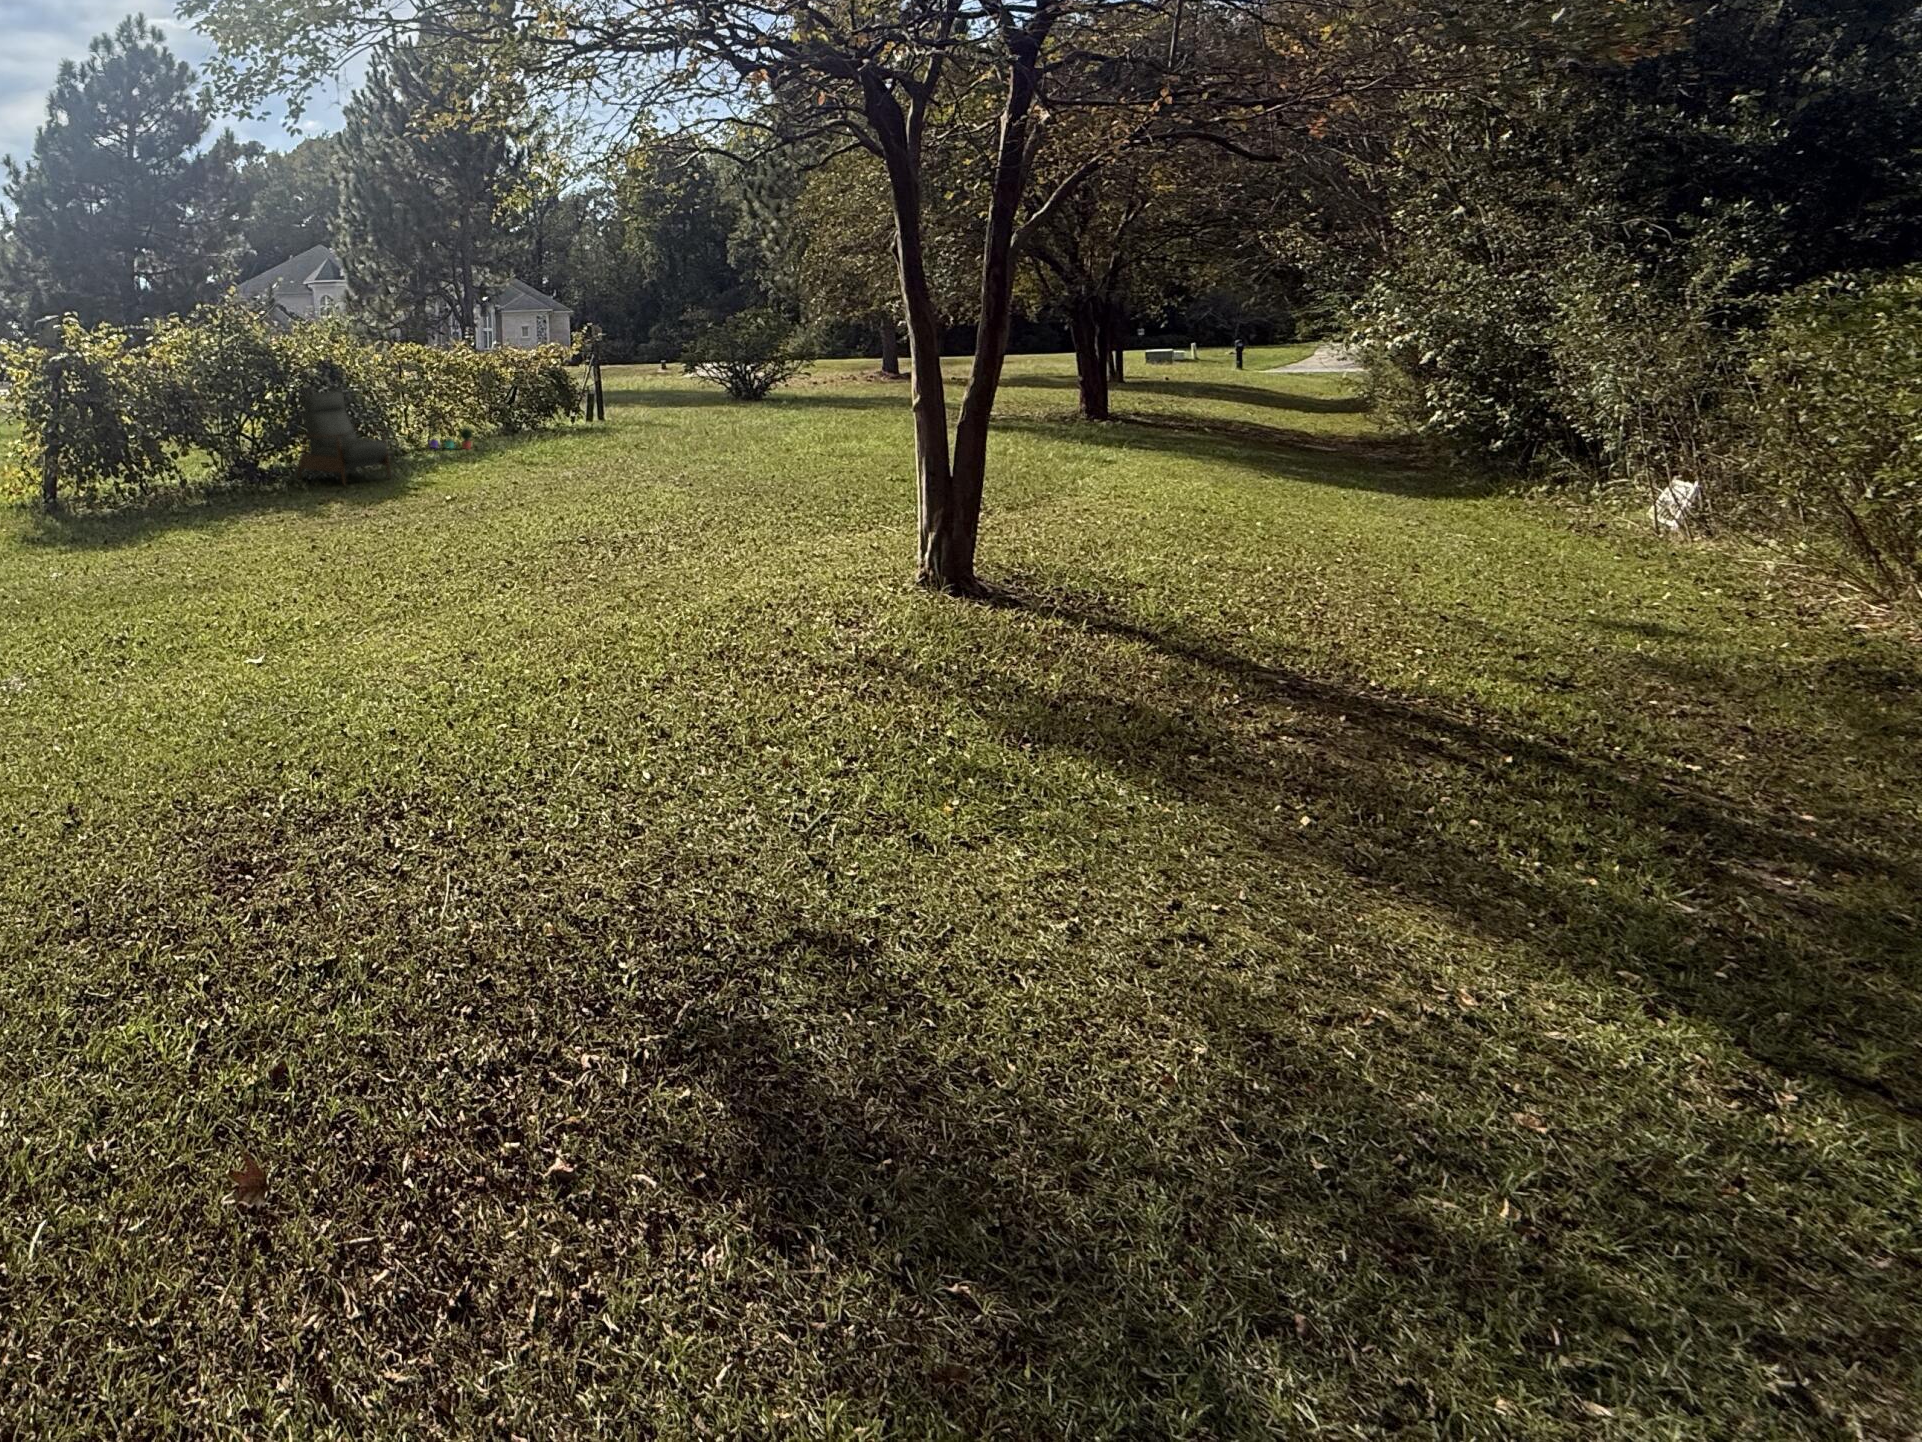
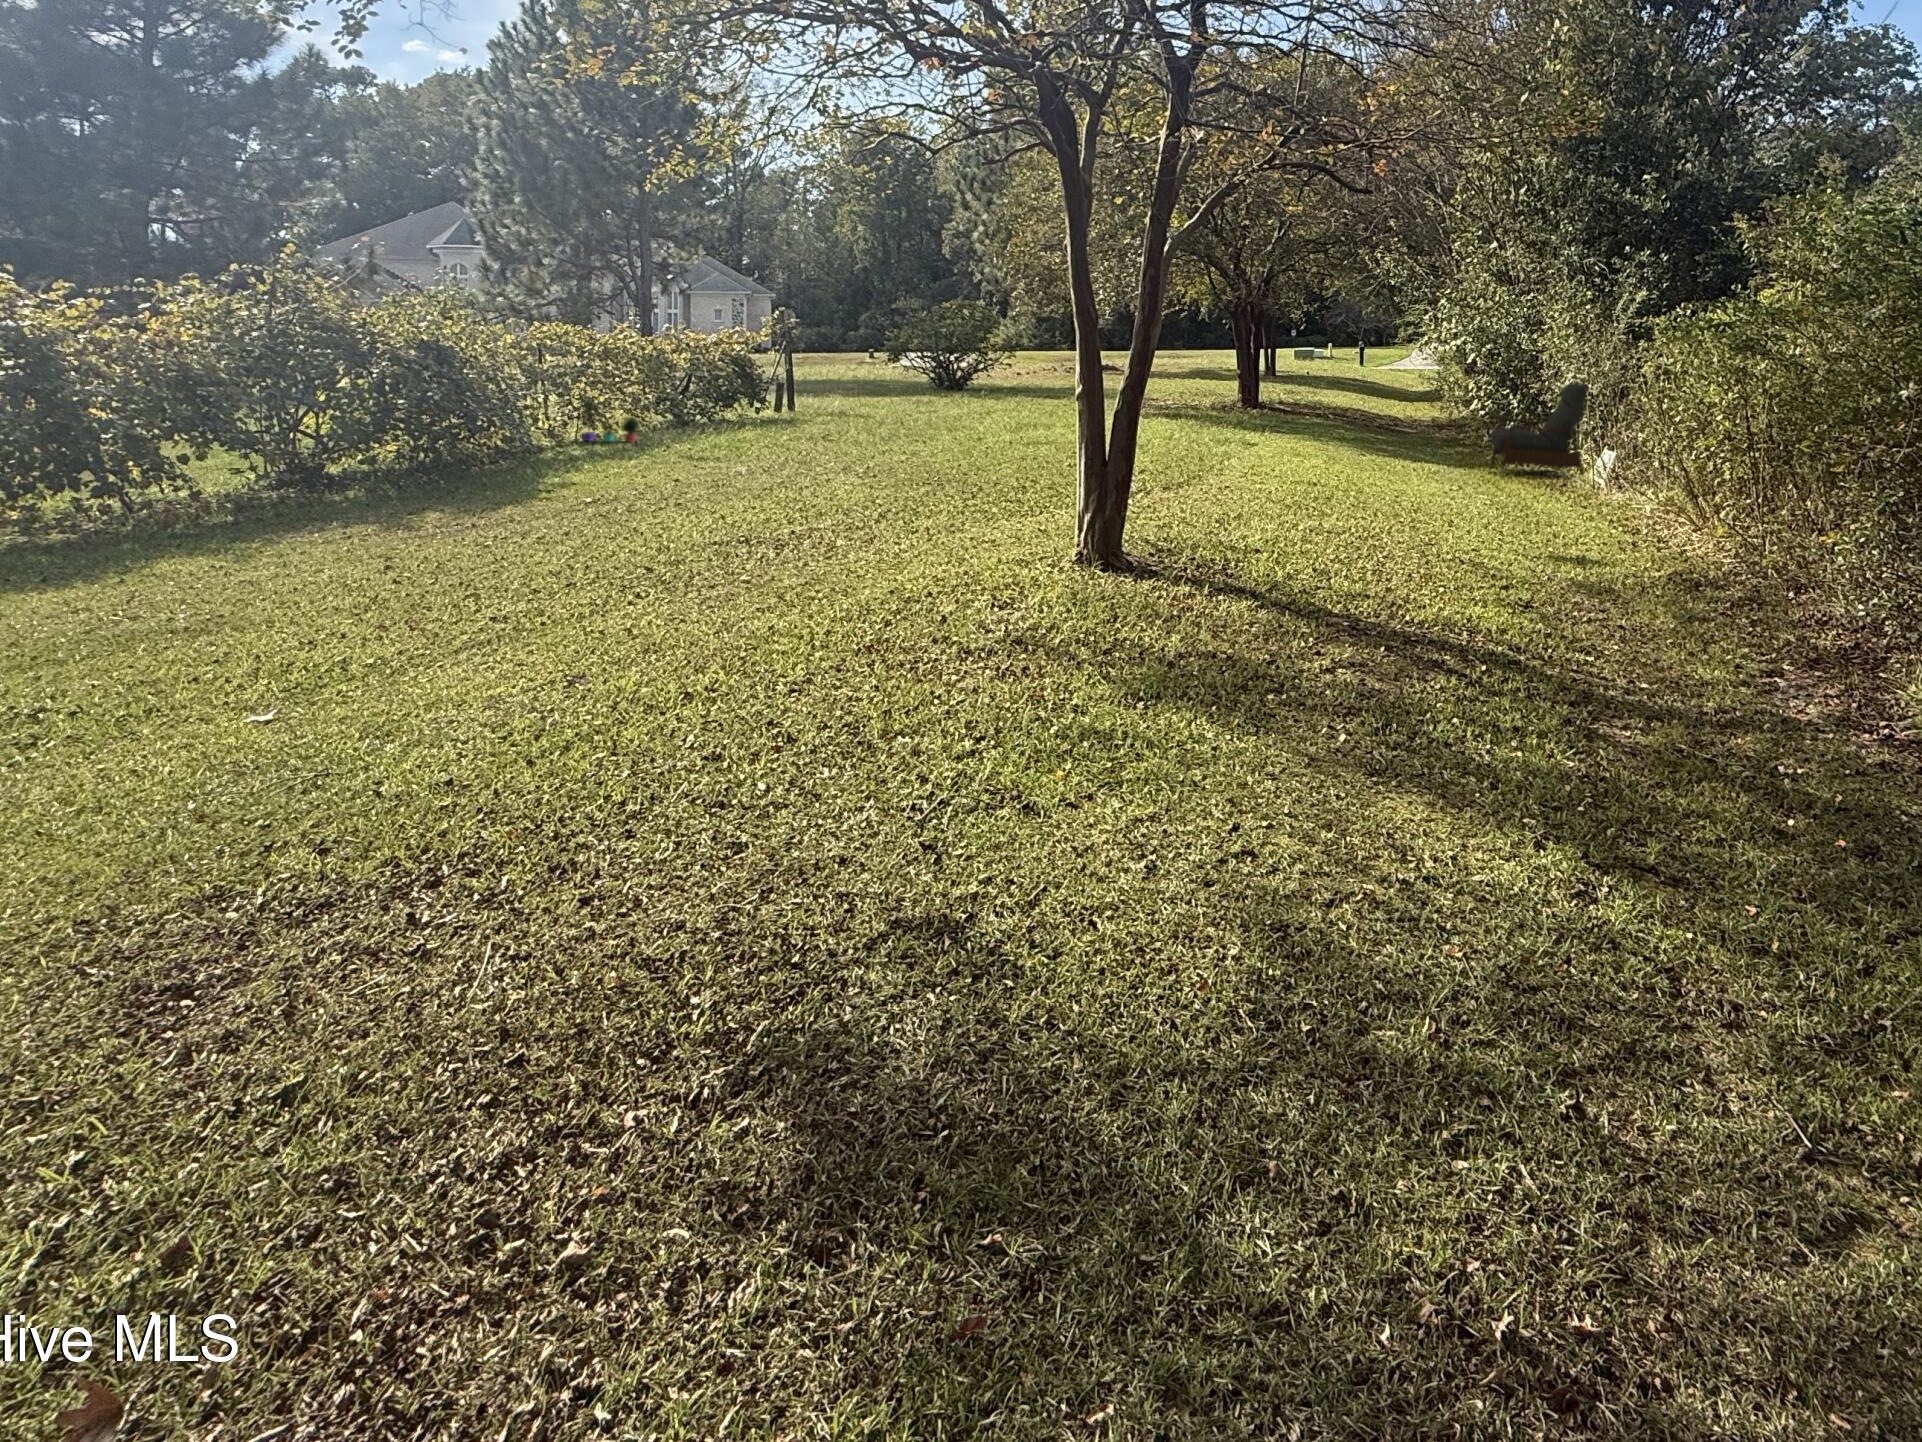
chair: present [298,391,391,485] -> present [1491,383,1588,477]

